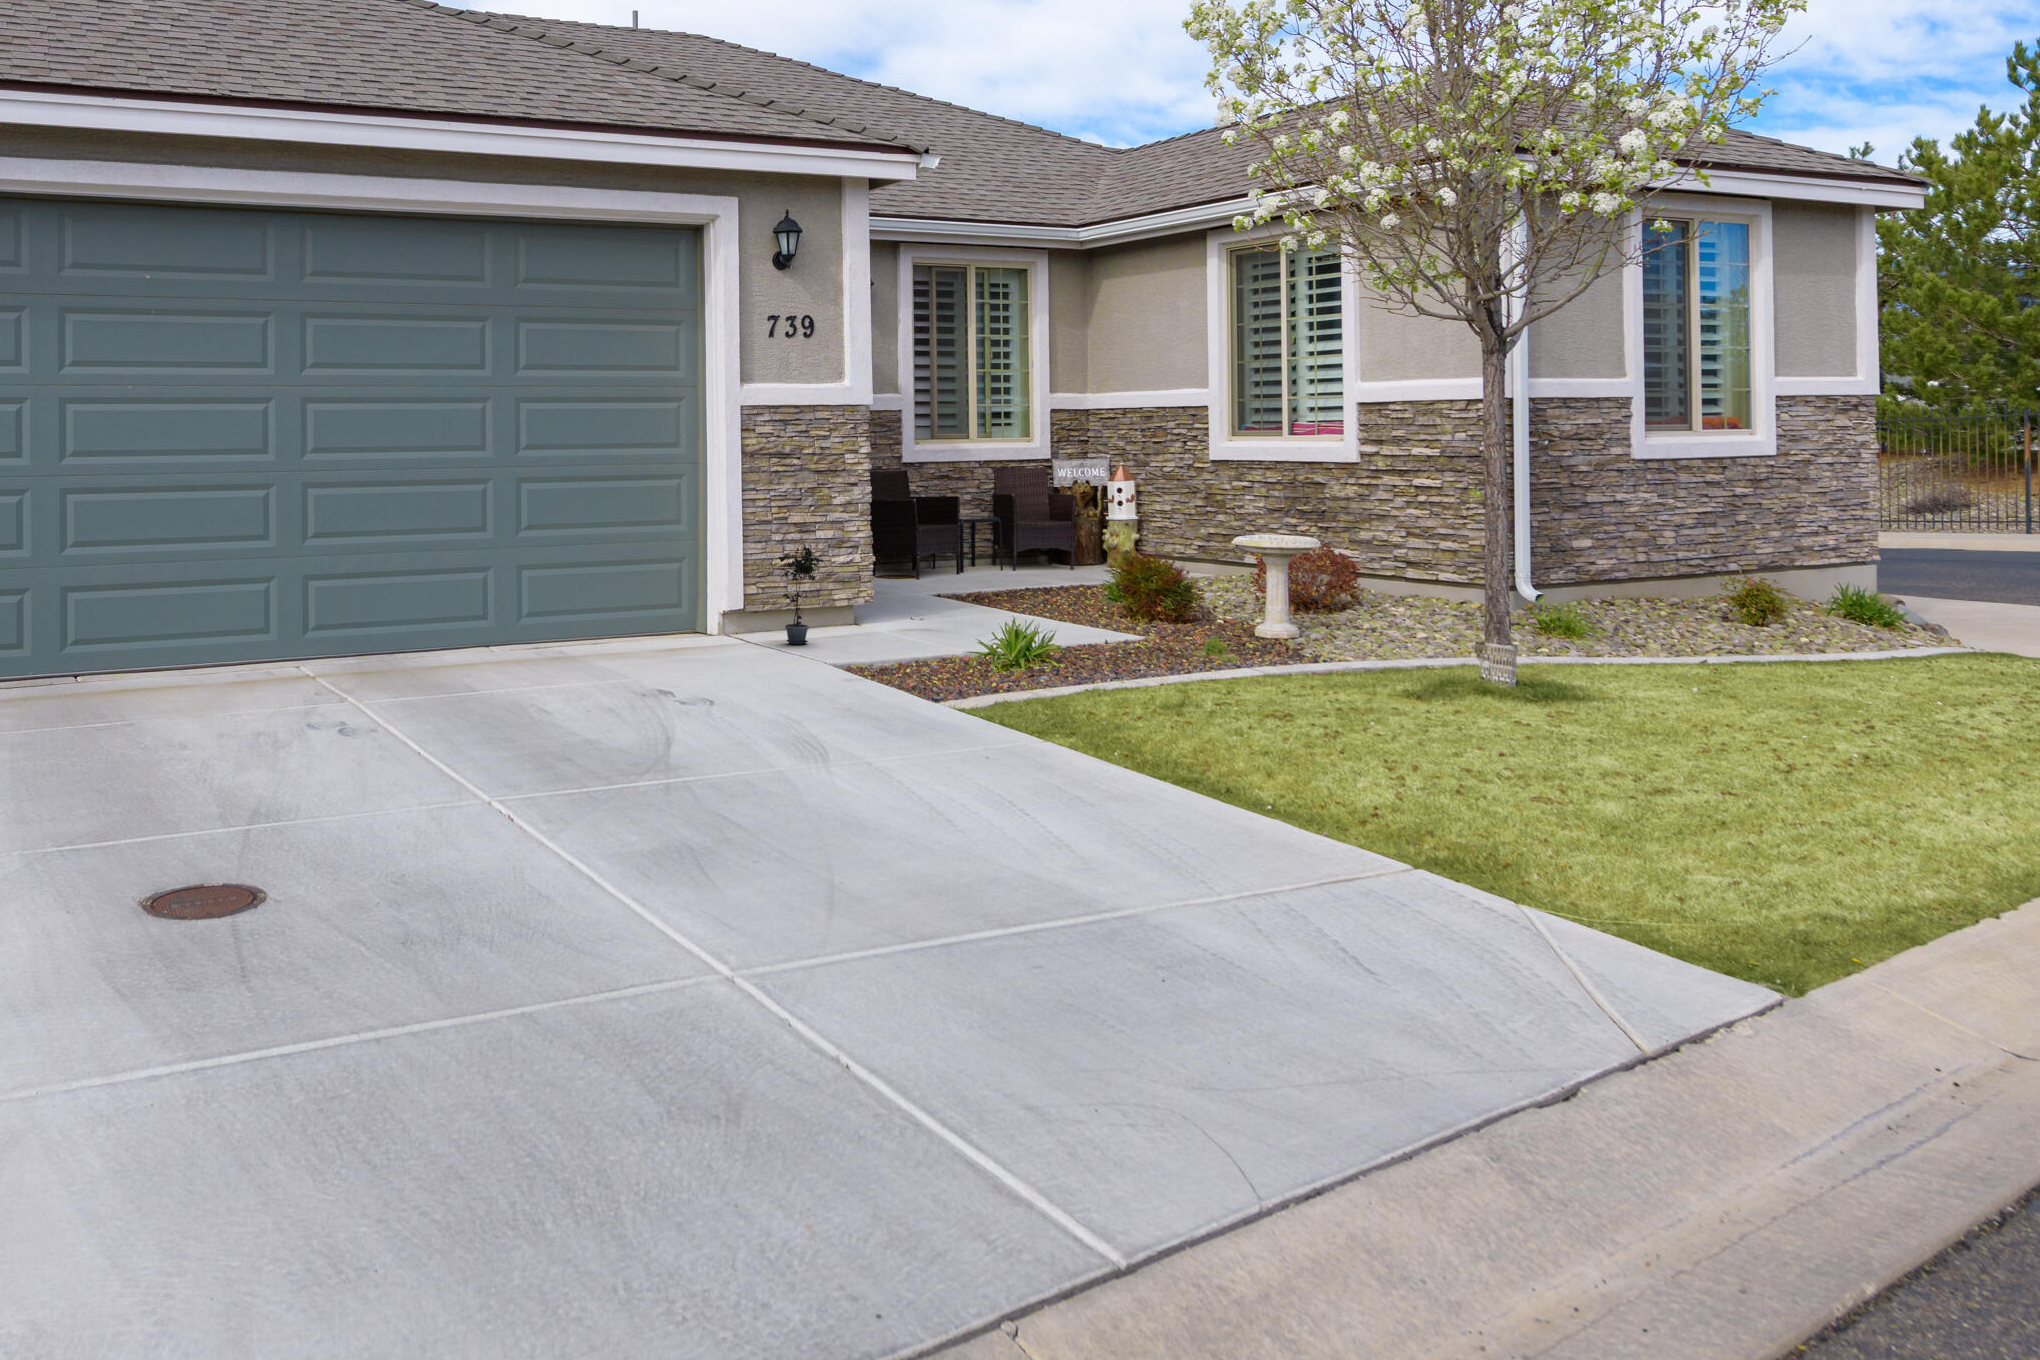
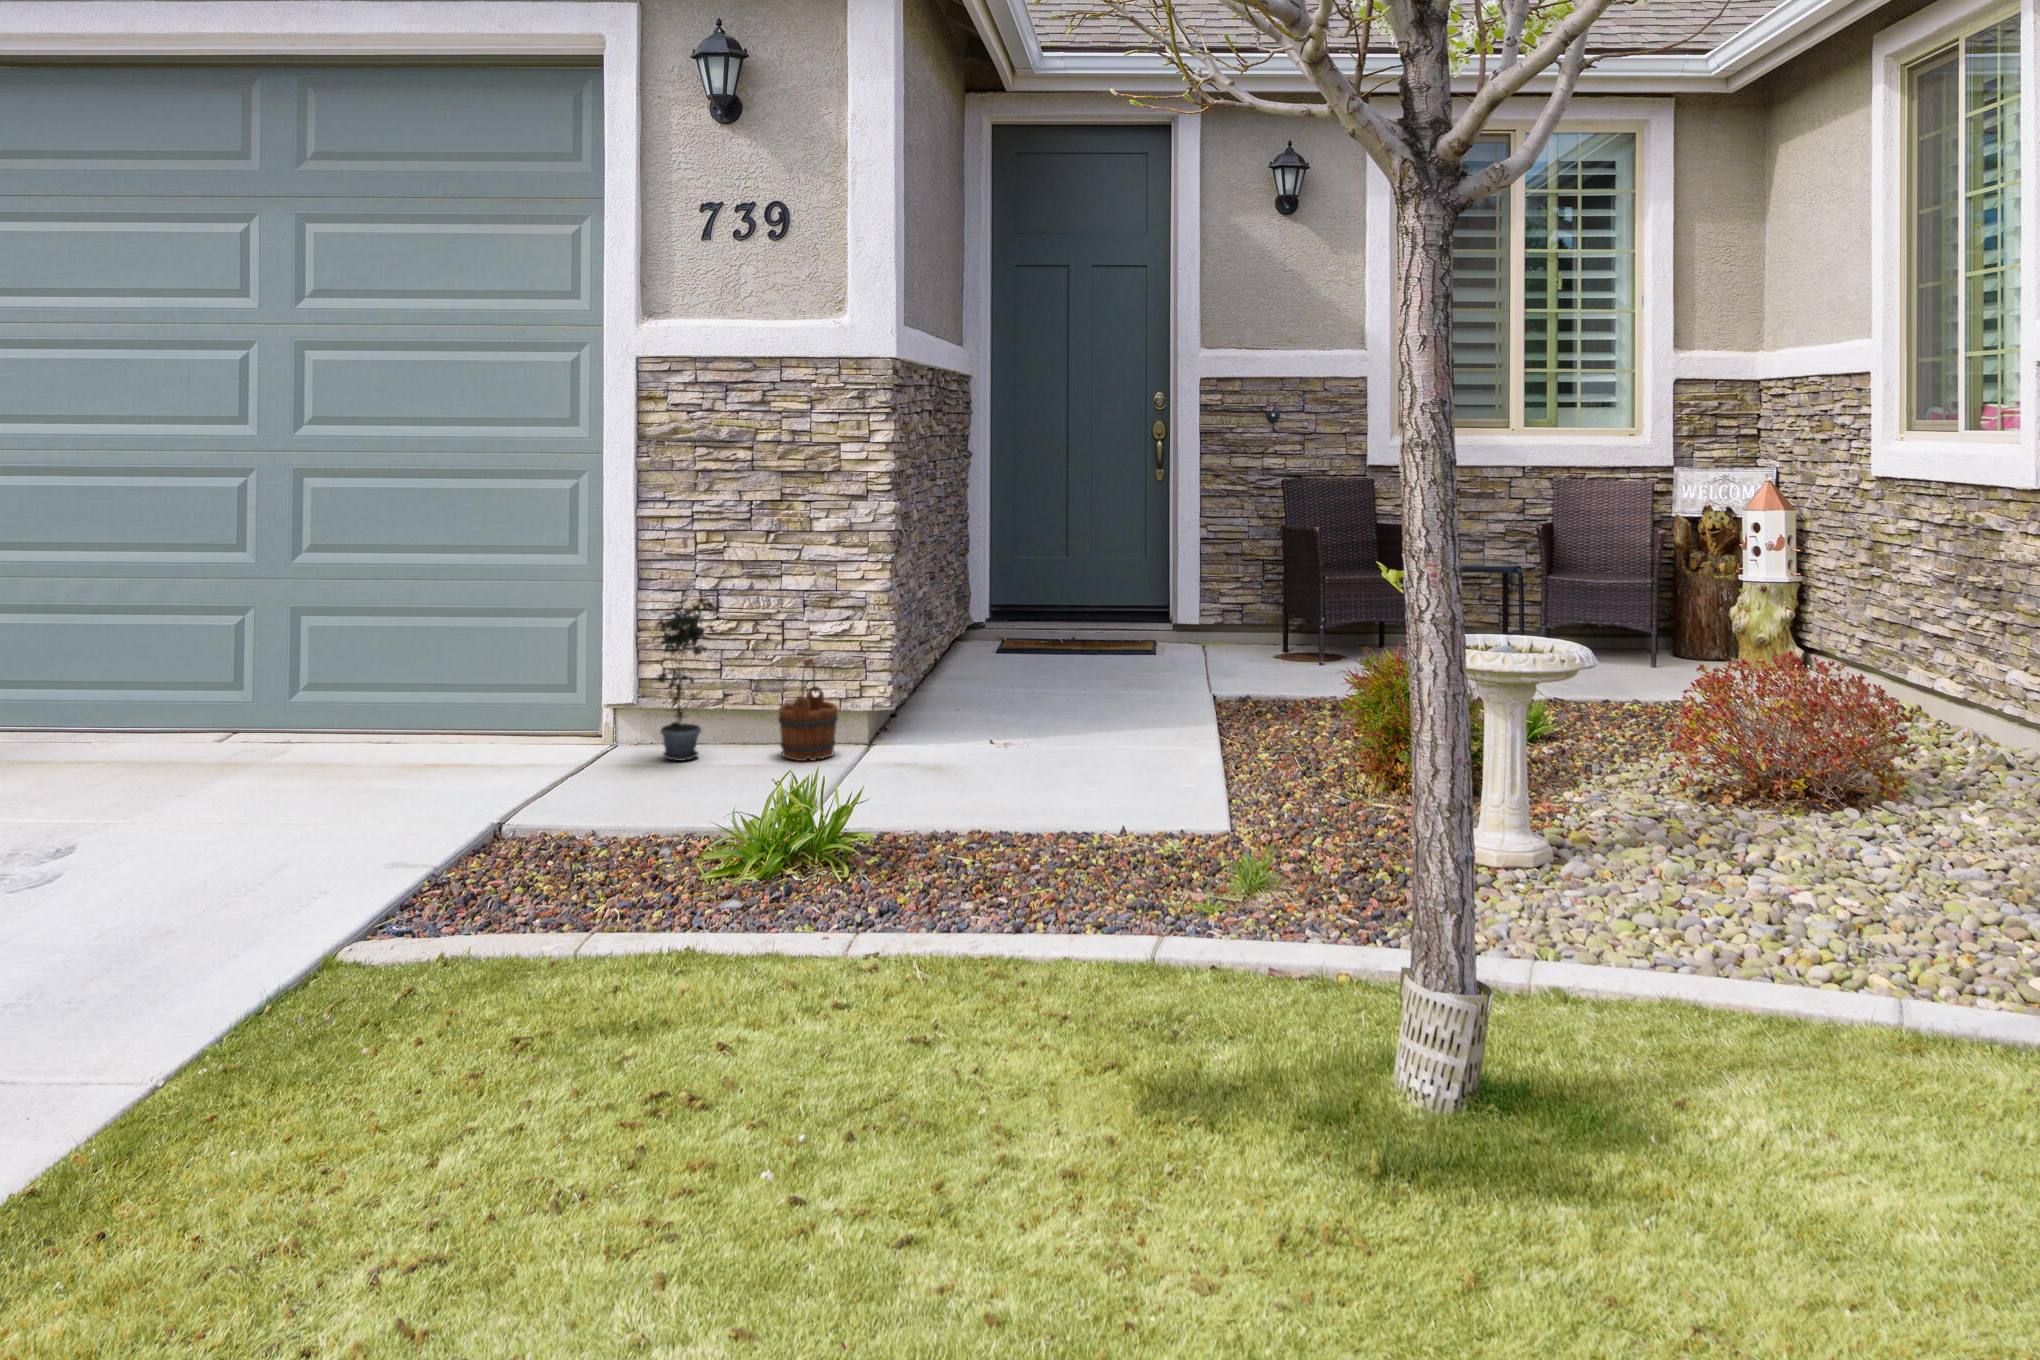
wooden bucket: none [836,580,870,639] -> present [778,658,838,761]

